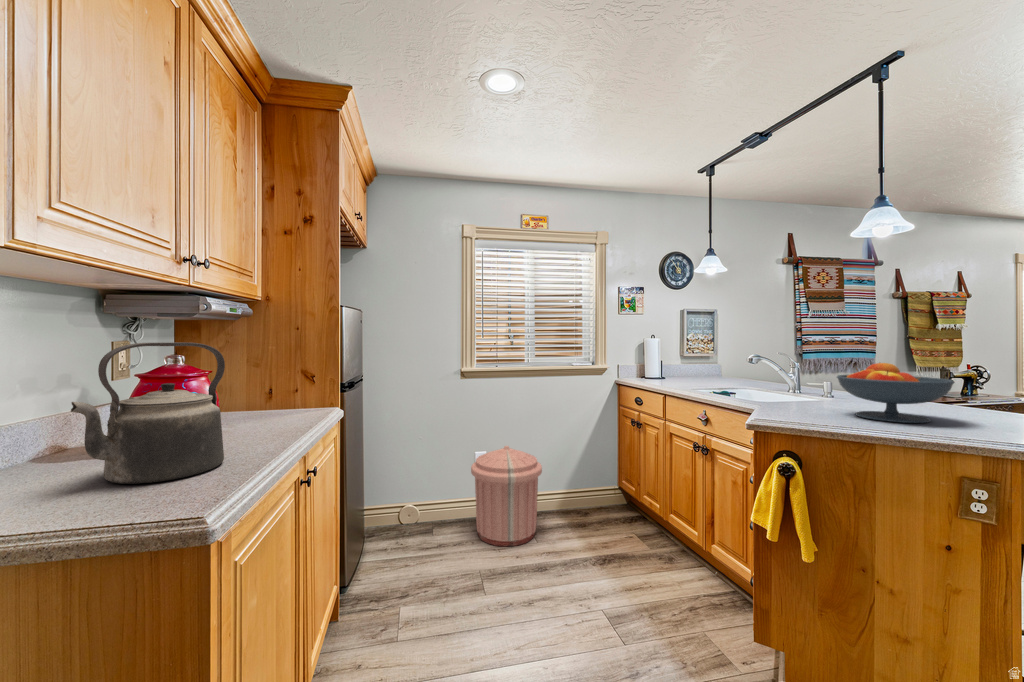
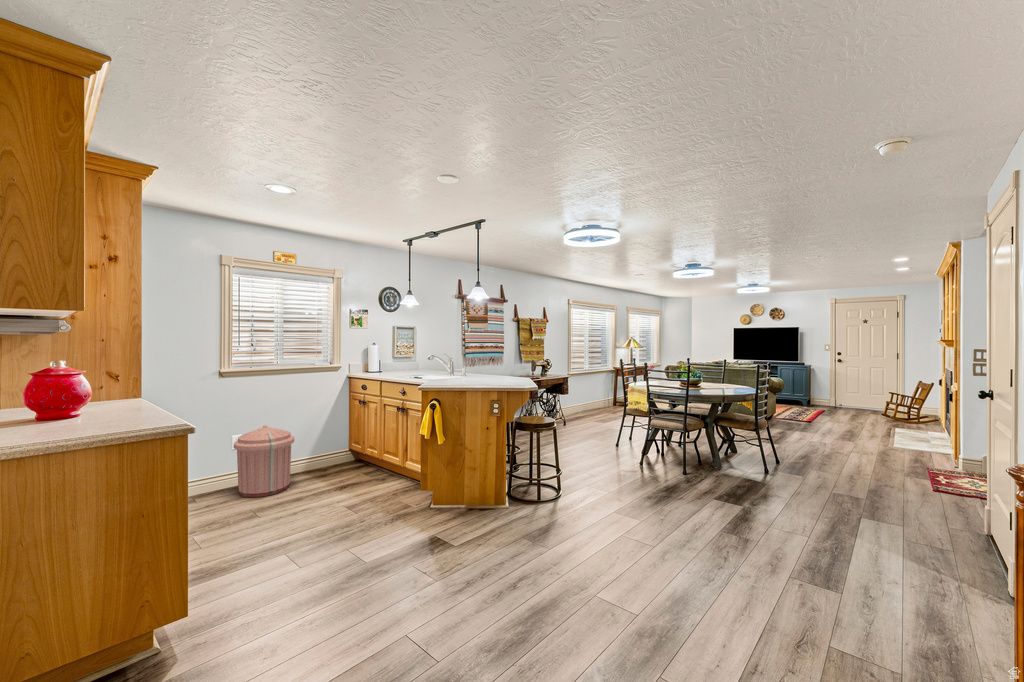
kettle: present [71,342,225,484] -> none [60,352,133,428]
fruit bowl: present [837,363,955,423] -> none [457,357,496,382]

